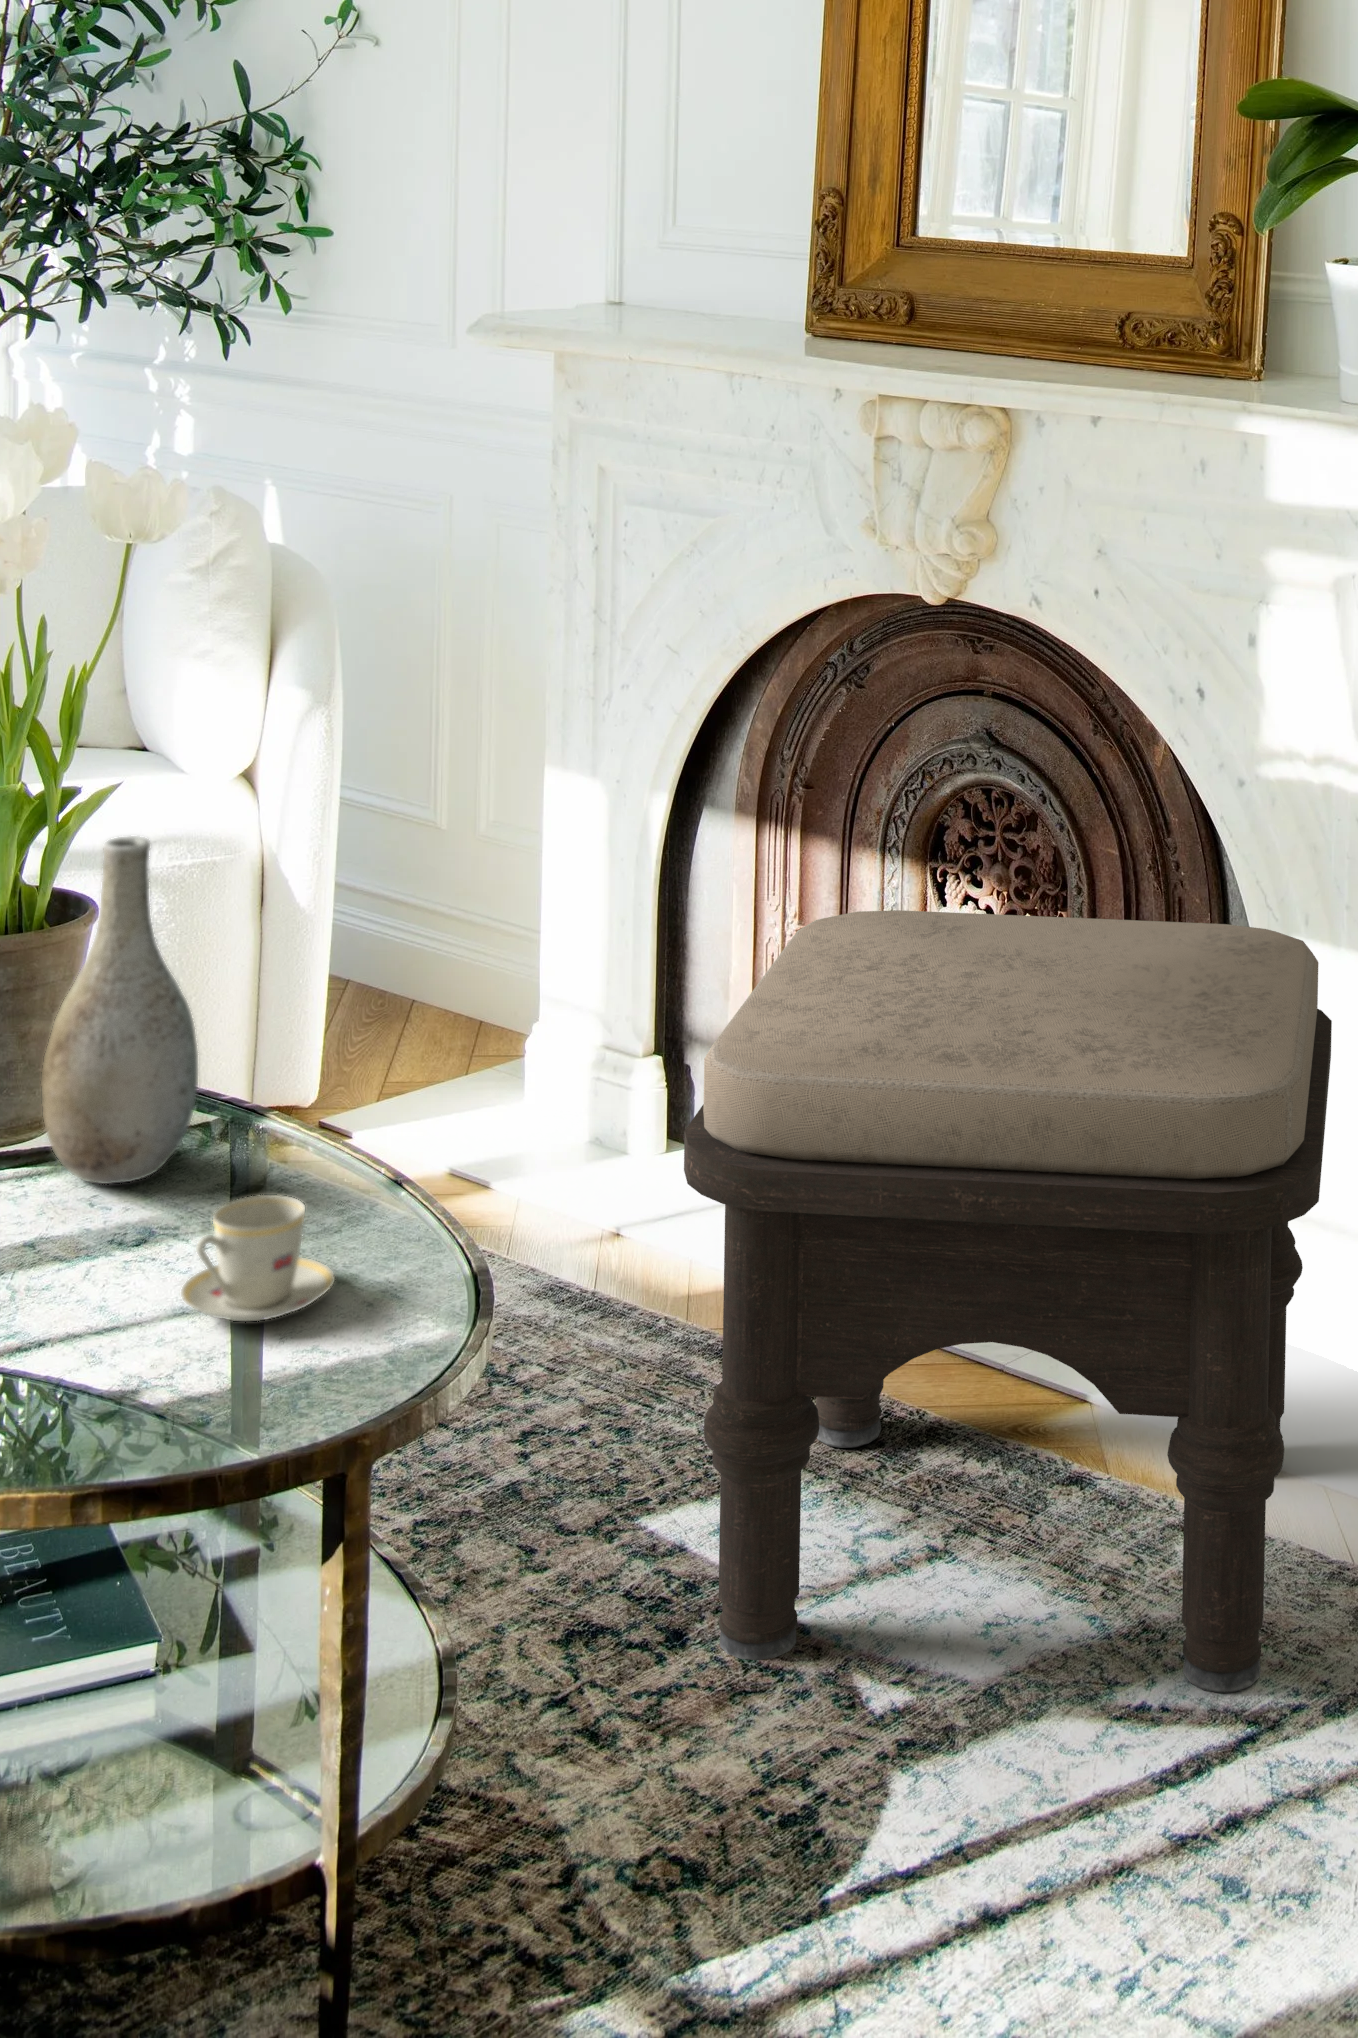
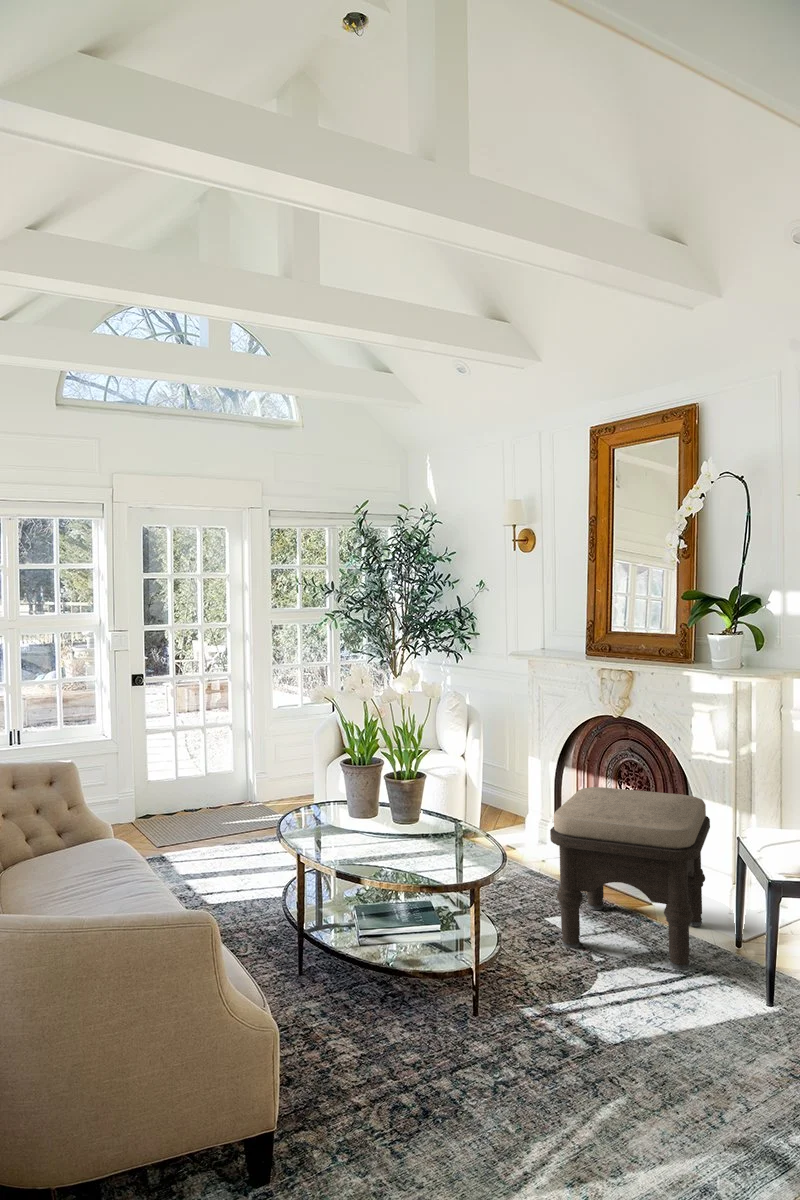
vase: present [41,836,198,1184] -> none [418,759,448,830]
teacup: present [181,1195,335,1321] -> none [445,832,475,857]

